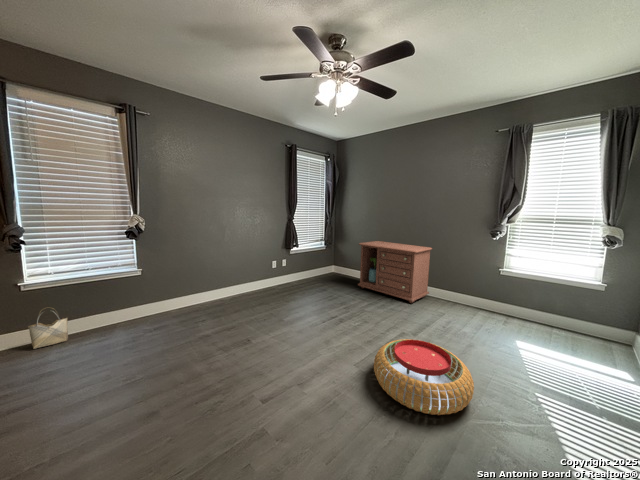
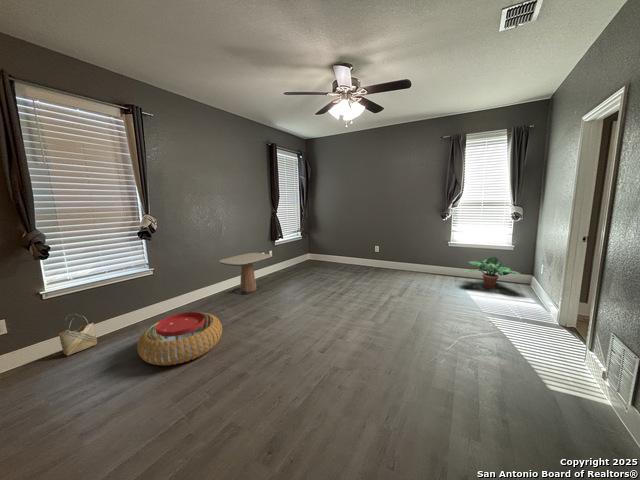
dresser: present [358,241,432,303] -> none [338,228,398,276]
side table: none [216,260,274,305] -> present [219,253,271,295]
potted plant: none [512,298,612,345] -> present [465,257,520,289]
pouf: present [374,339,474,415] -> present [137,312,222,366]

